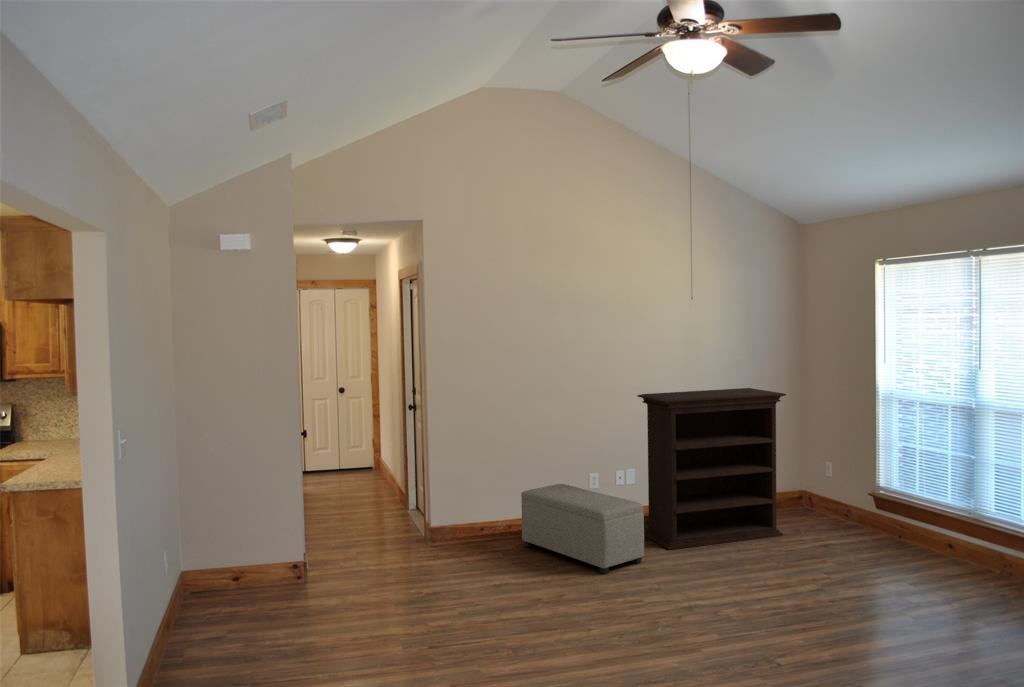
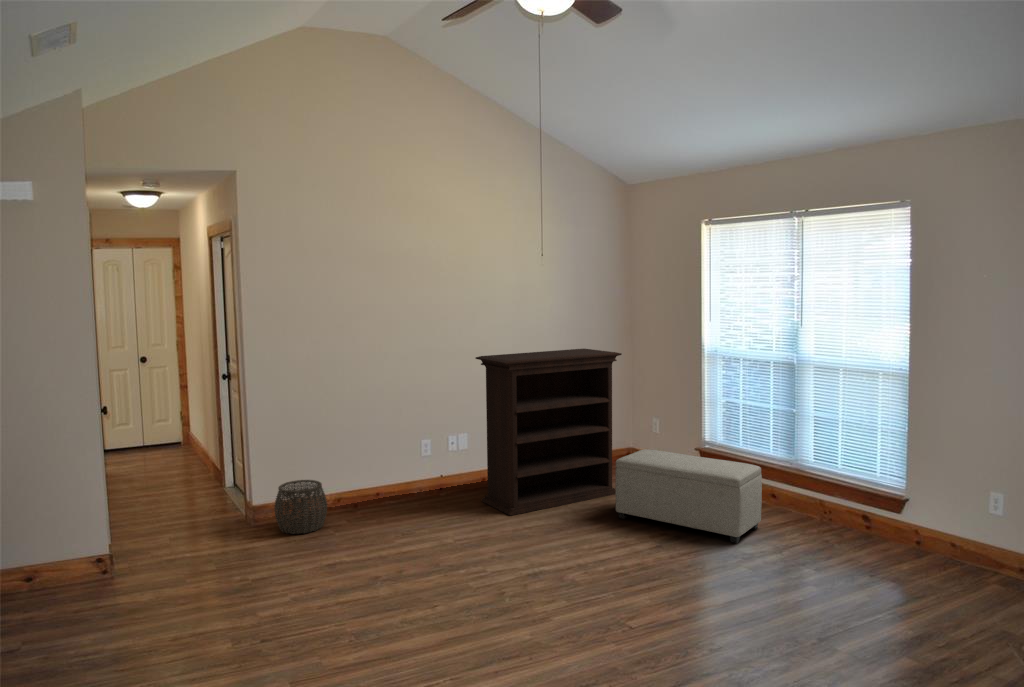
ottoman: present [521,484,644,574] -> present [615,449,762,543]
woven basket: none [451,504,498,553] -> present [274,480,327,534]

